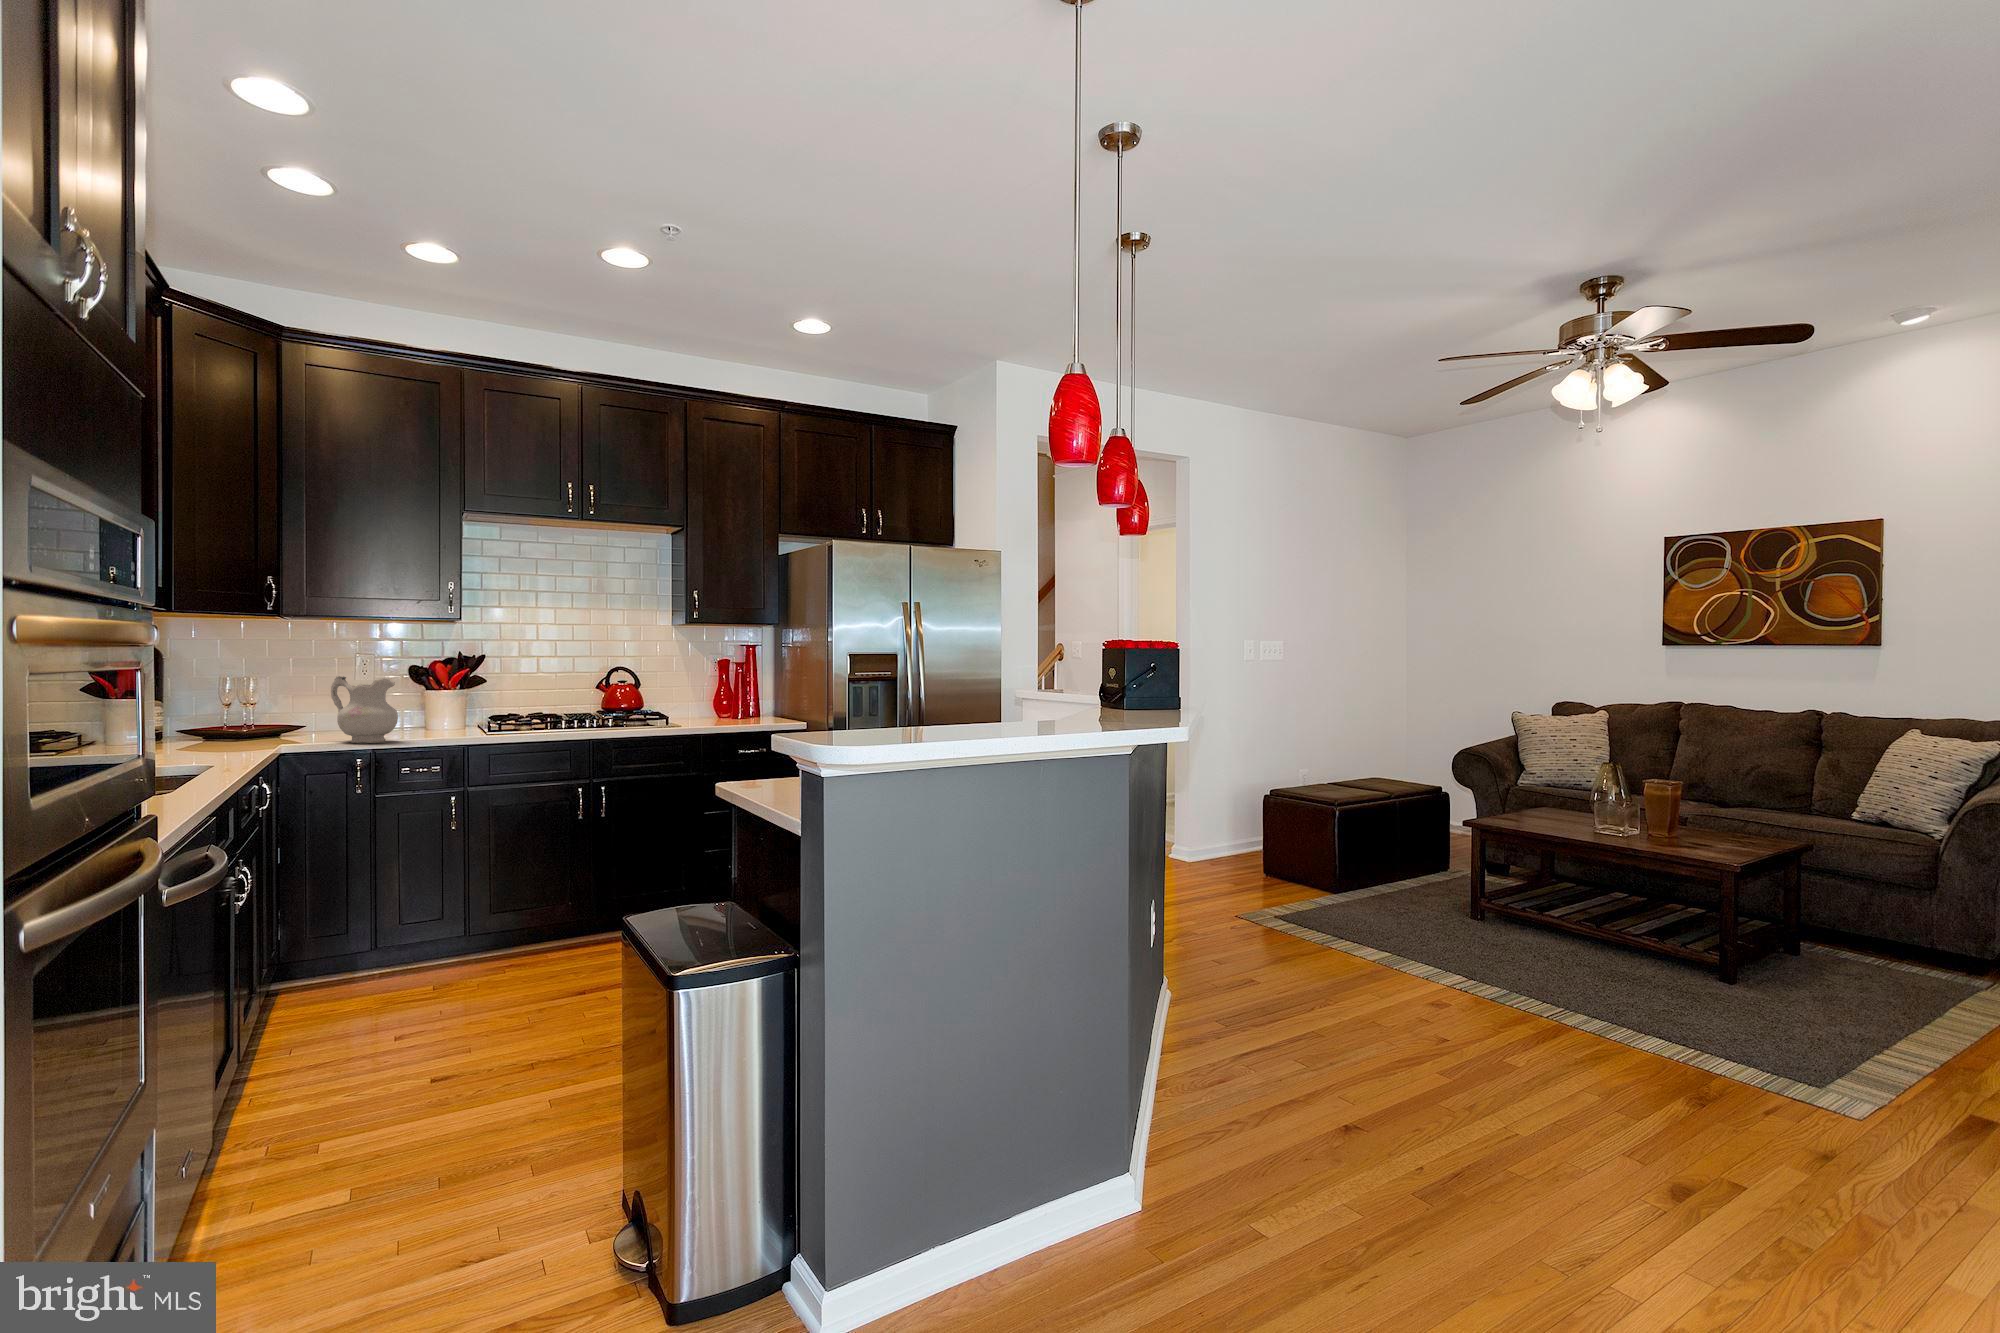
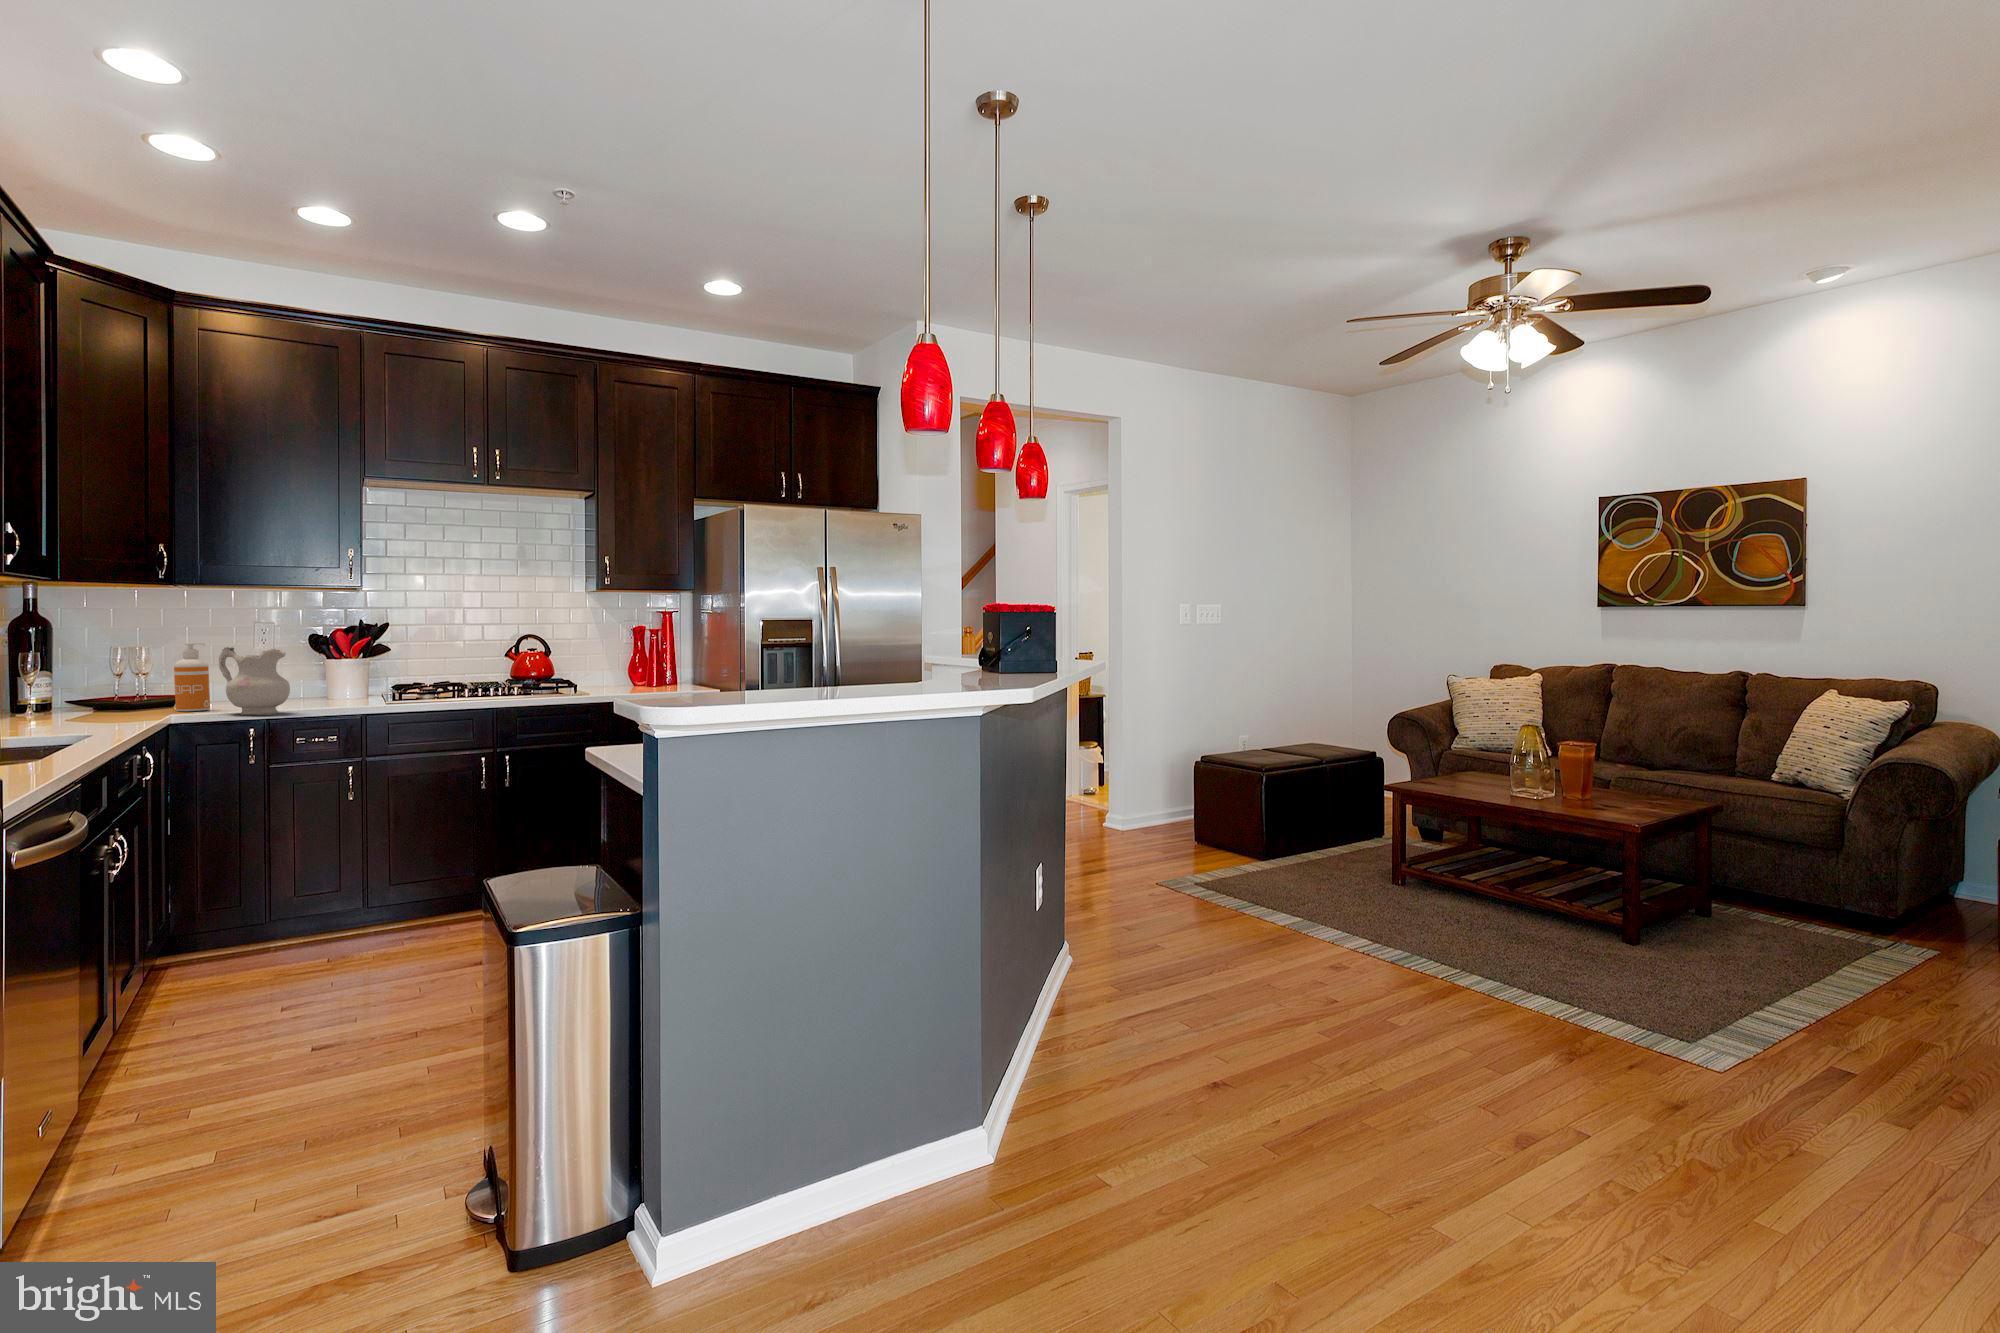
soap dispenser: none [287,672,320,739] -> present [174,643,210,711]

